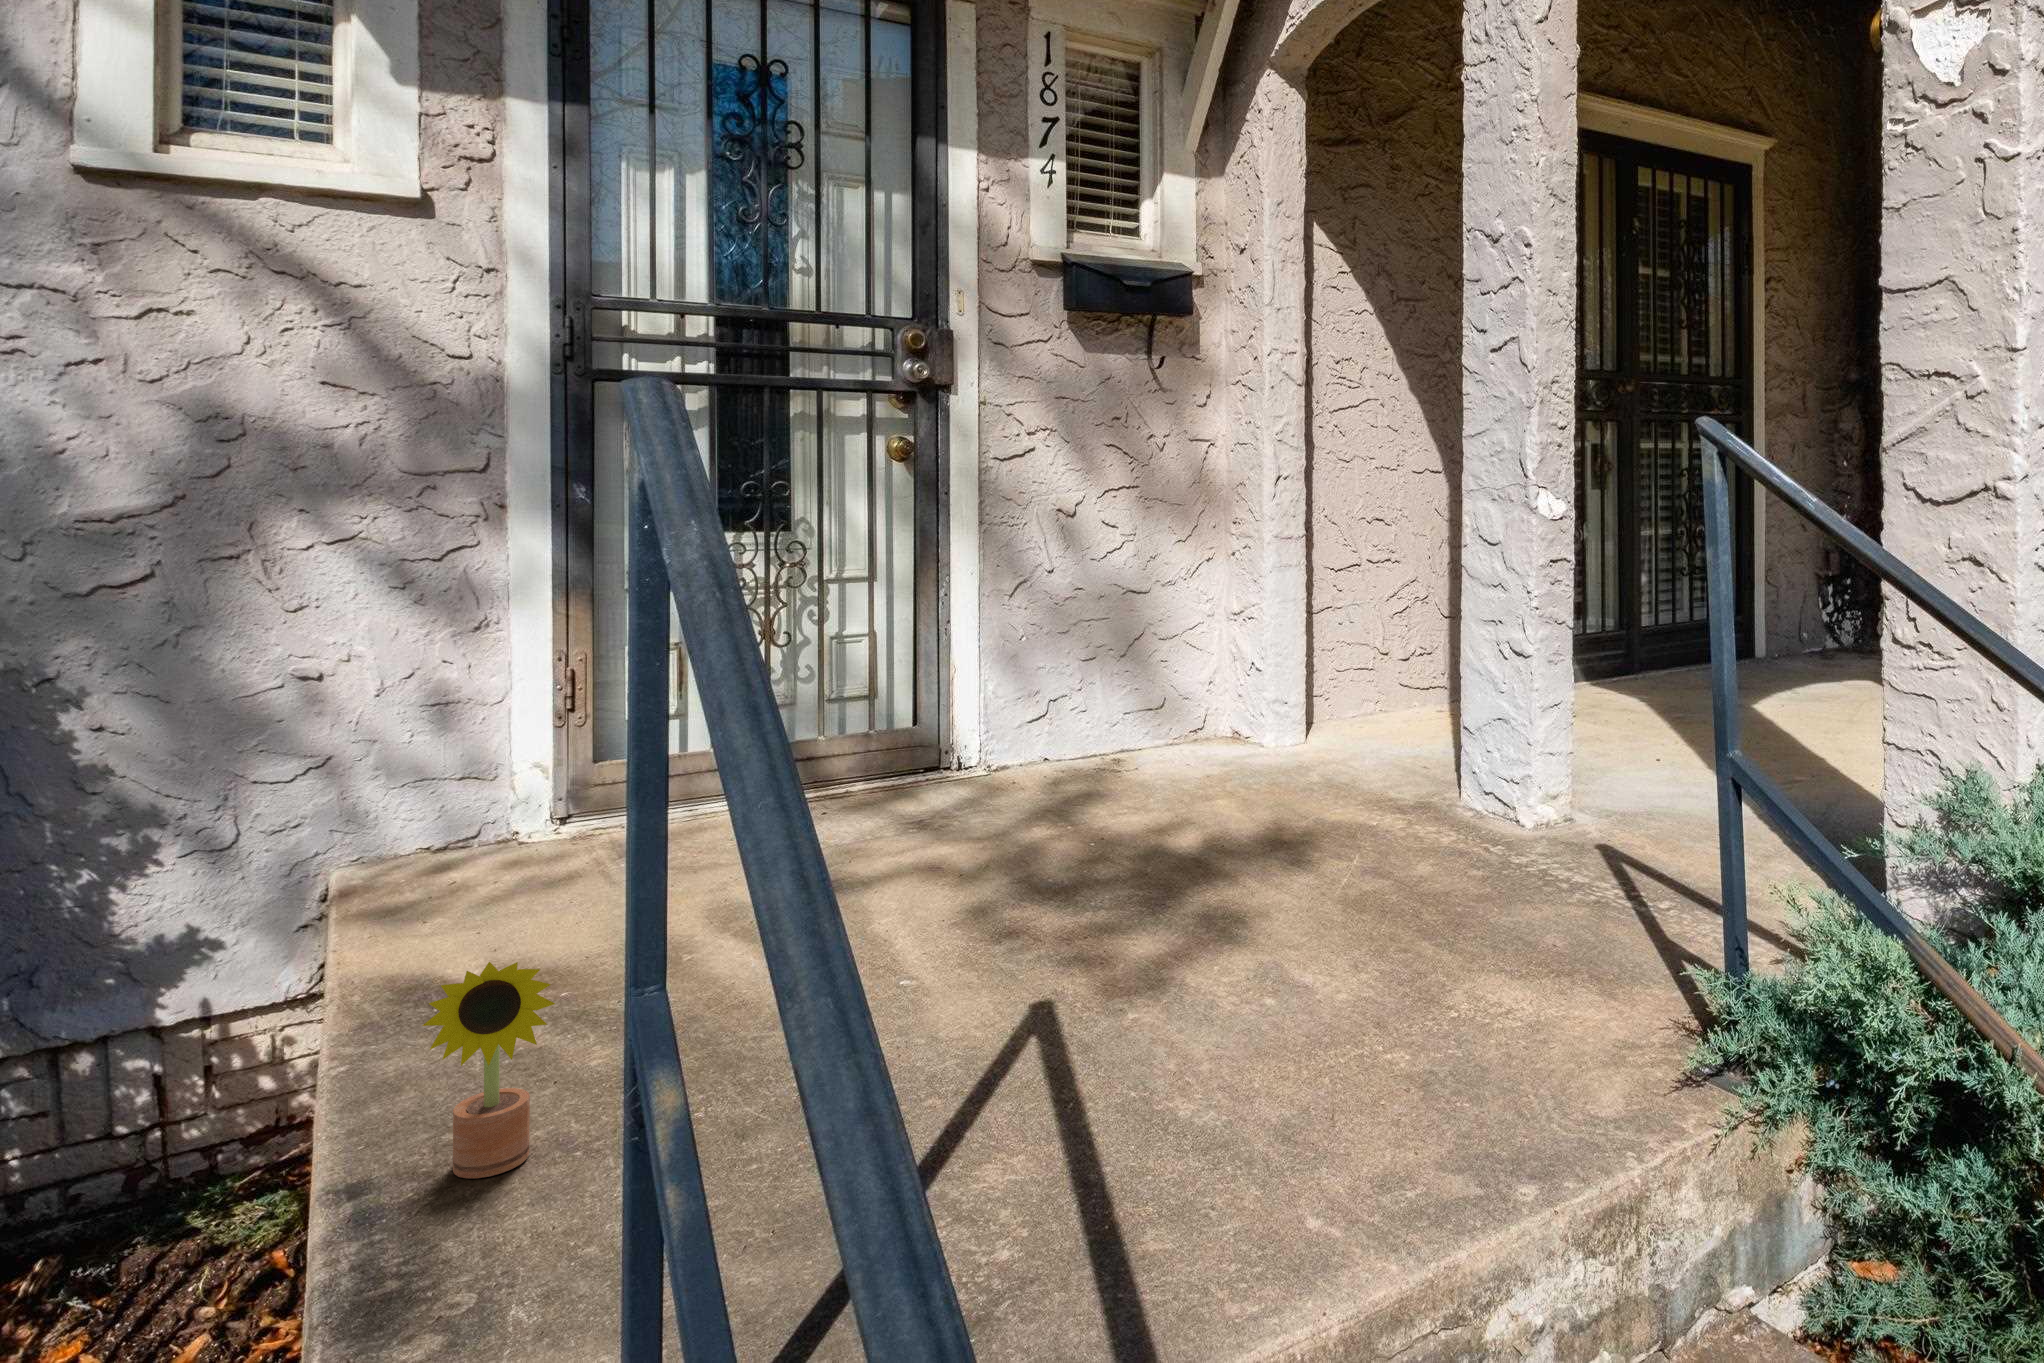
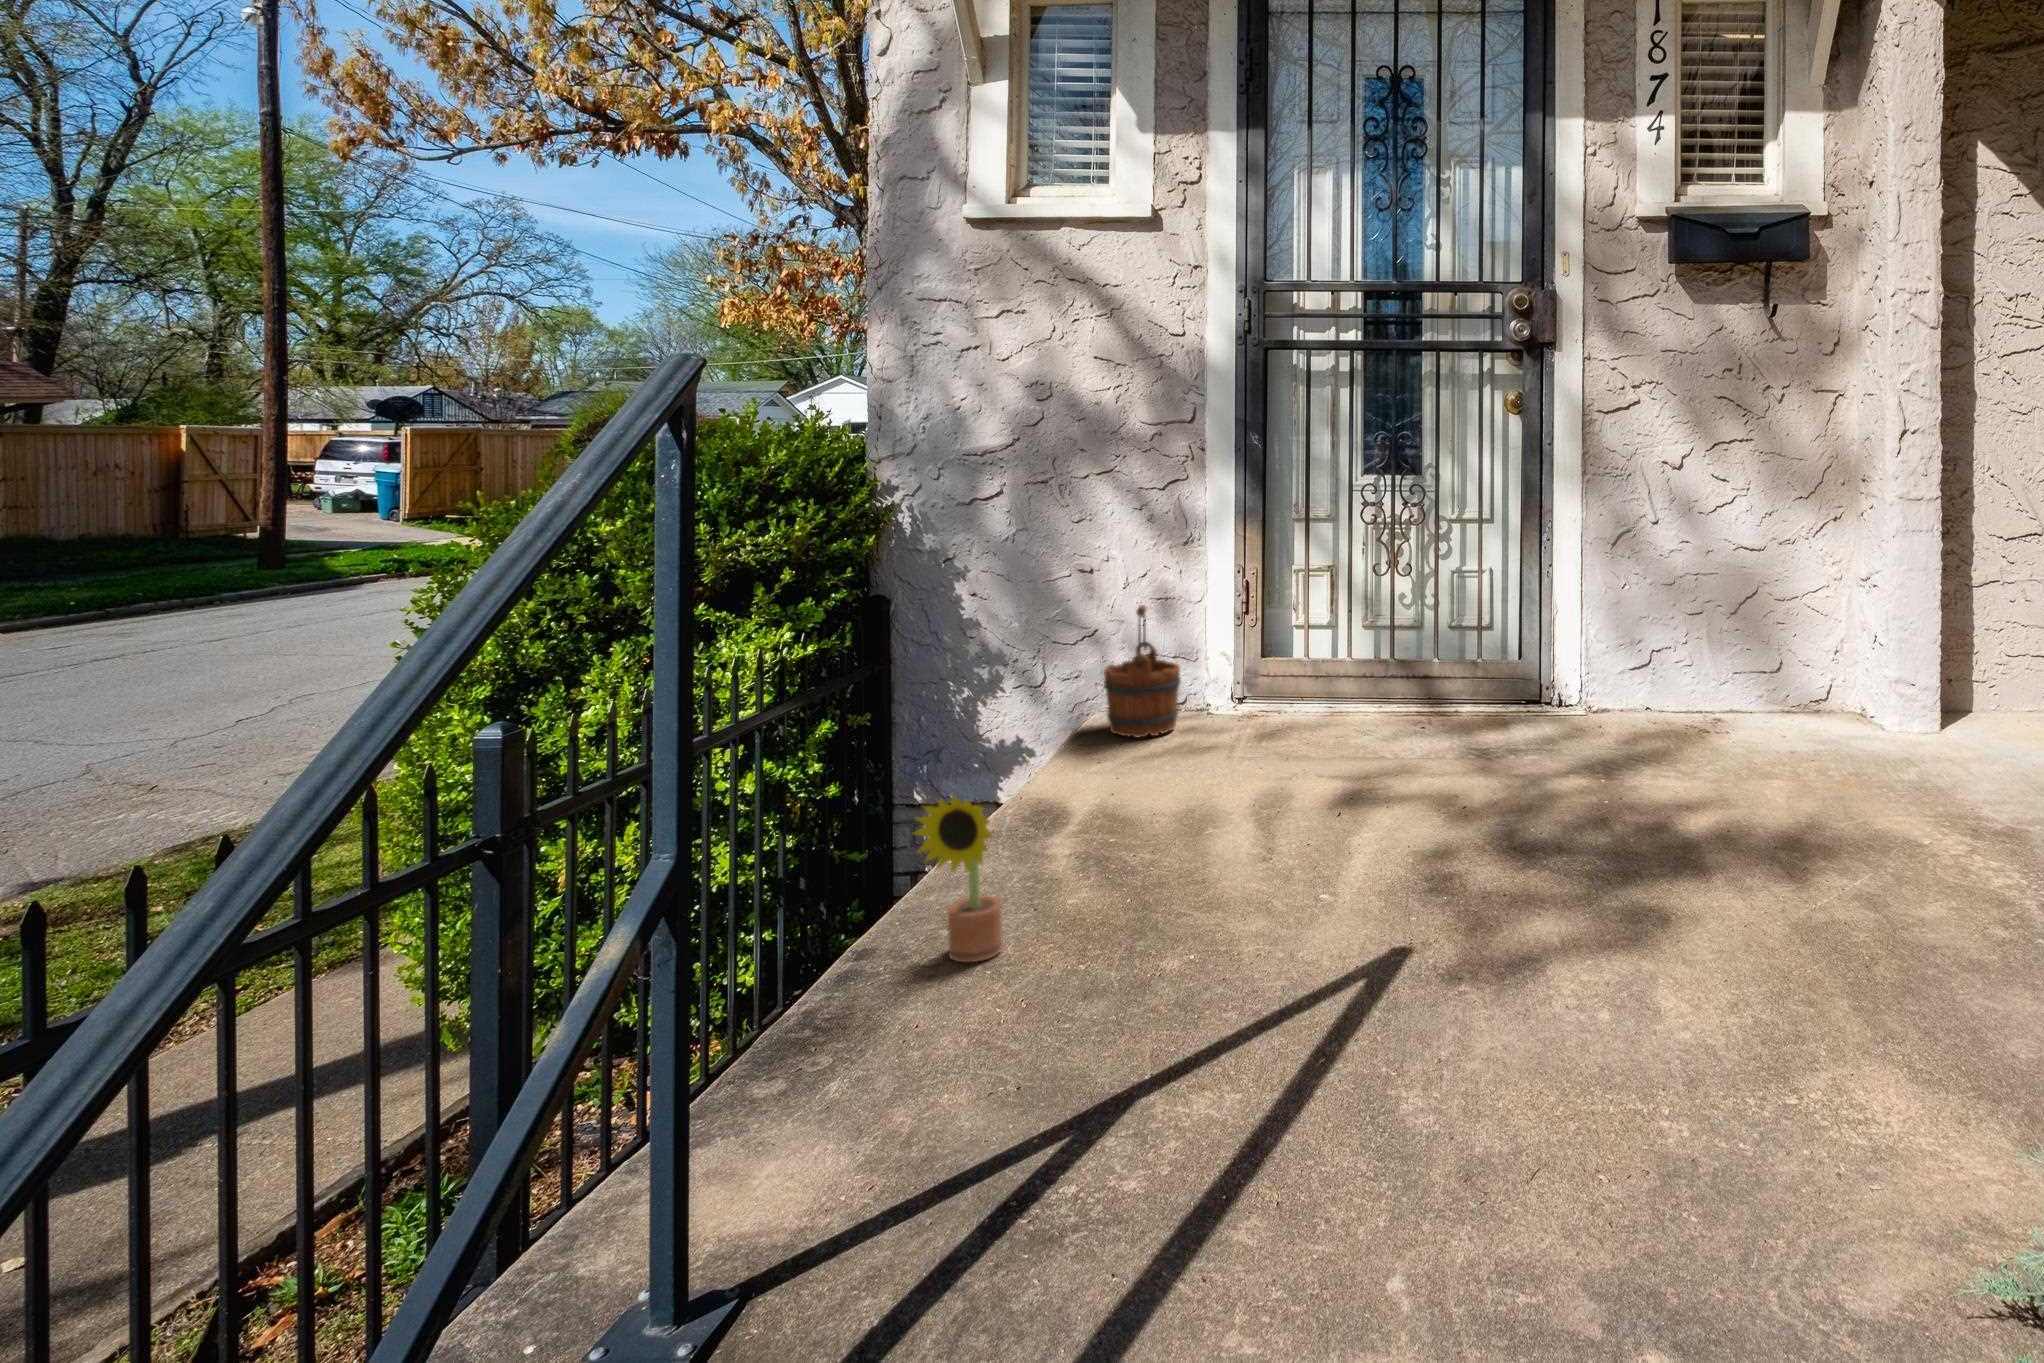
wooden bucket: none [371,712,489,887] -> present [1104,605,1181,737]

